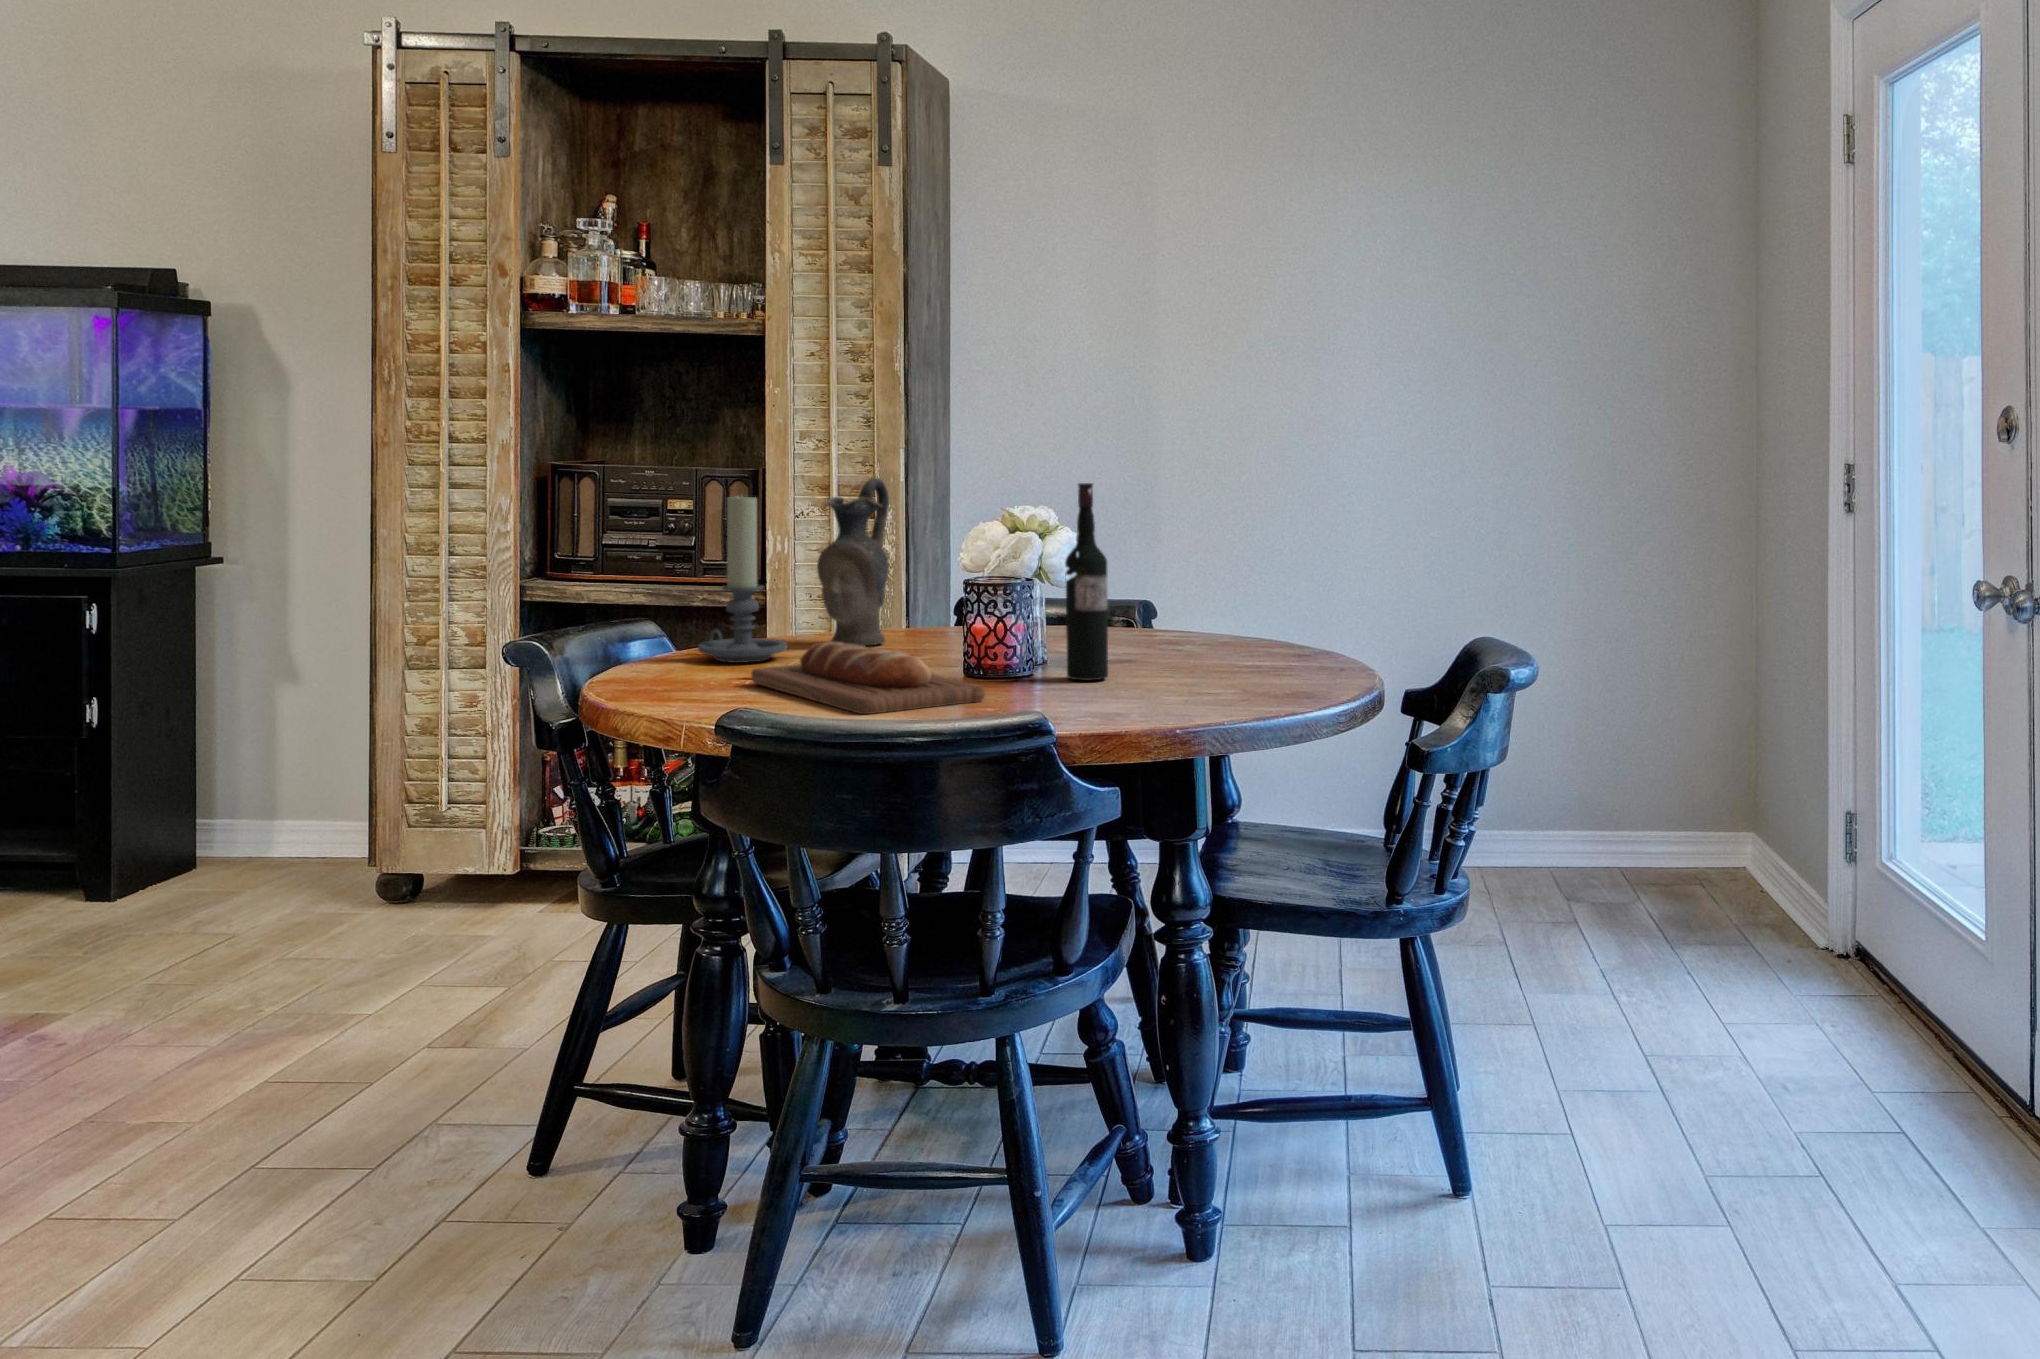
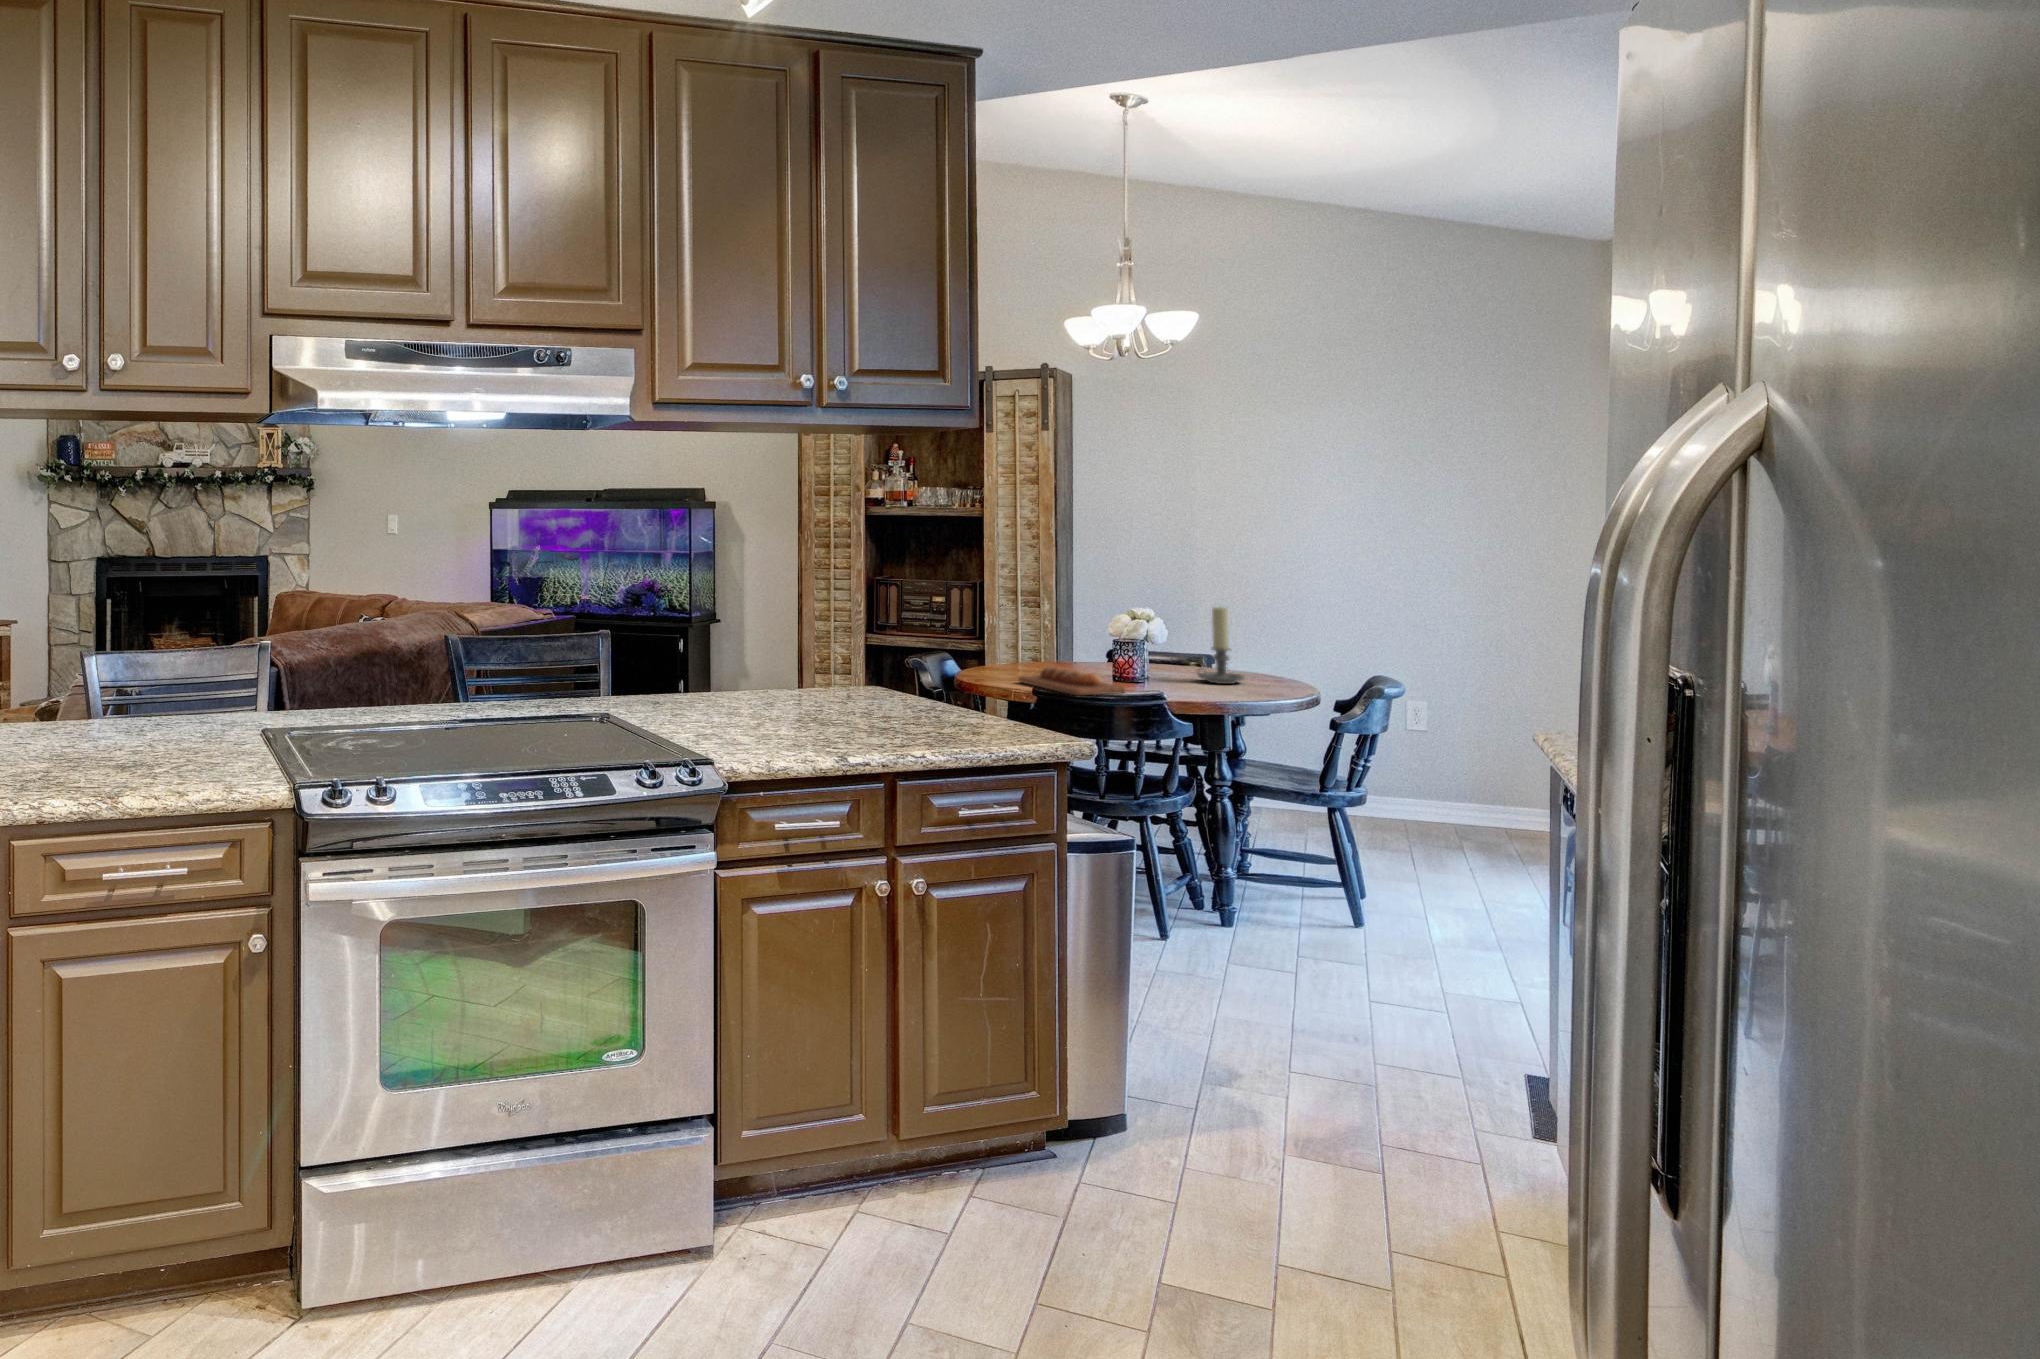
ceramic pitcher: present [817,478,889,646] -> none [1033,594,1066,669]
wine bottle: present [1065,483,1108,680] -> none [1159,603,1181,687]
candle holder: present [698,496,787,663] -> present [1198,607,1245,684]

